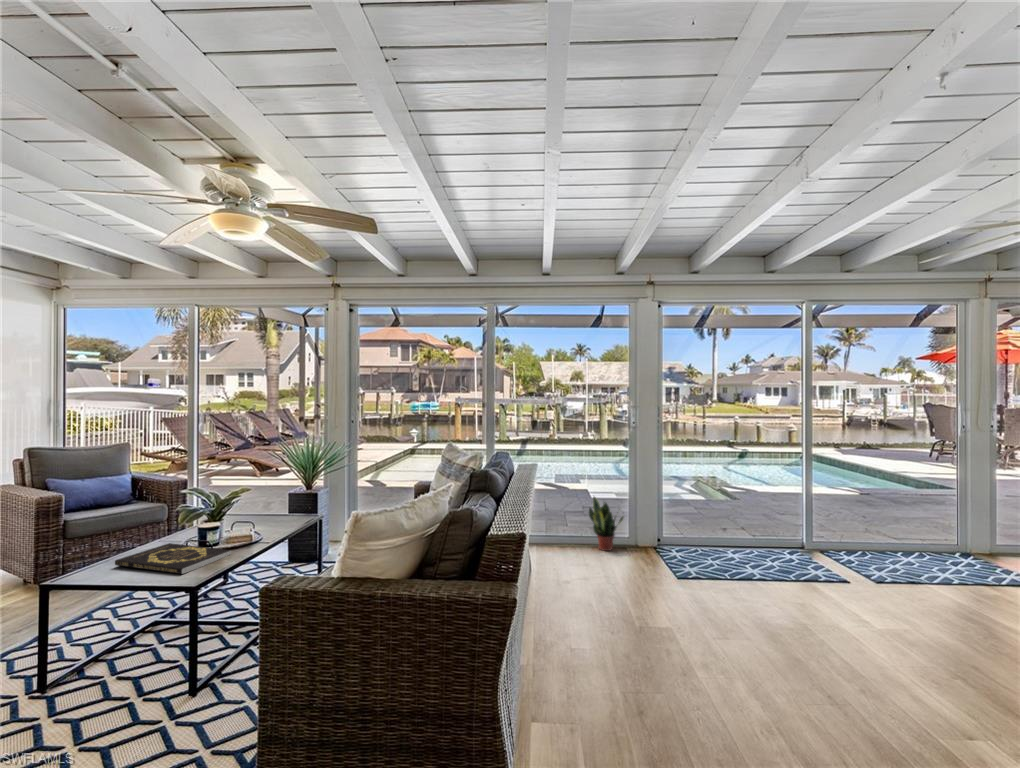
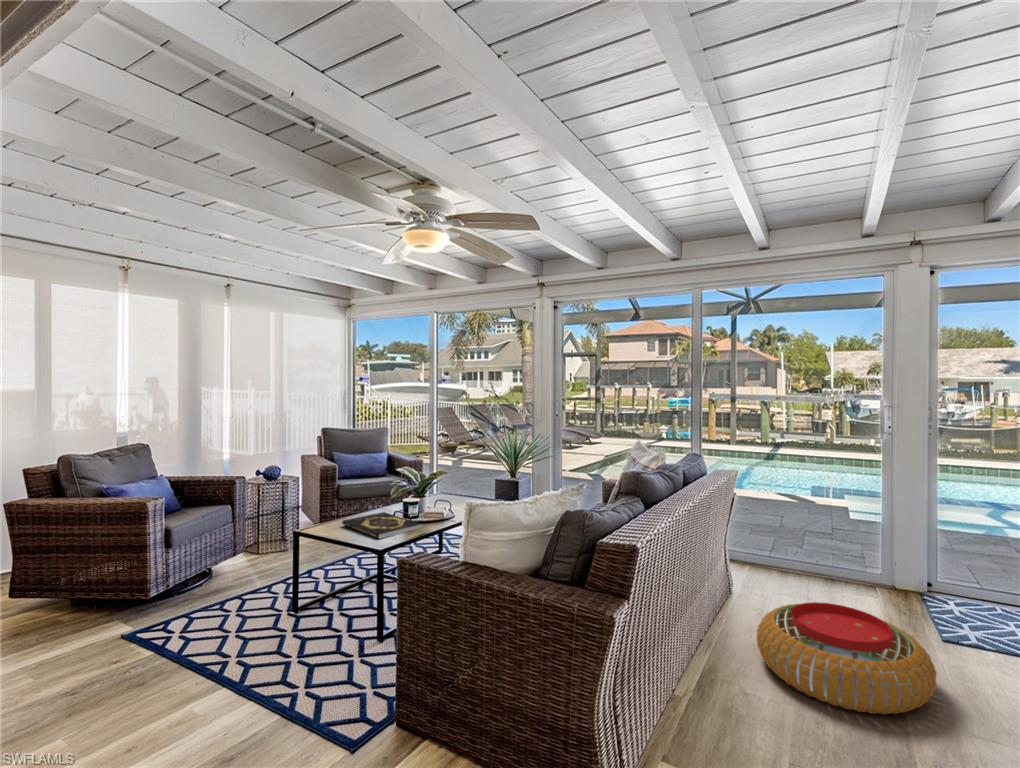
potted plant: present [589,497,623,551] -> none [822,513,872,584]
pouf: none [569,566,693,644] -> present [757,602,937,715]

